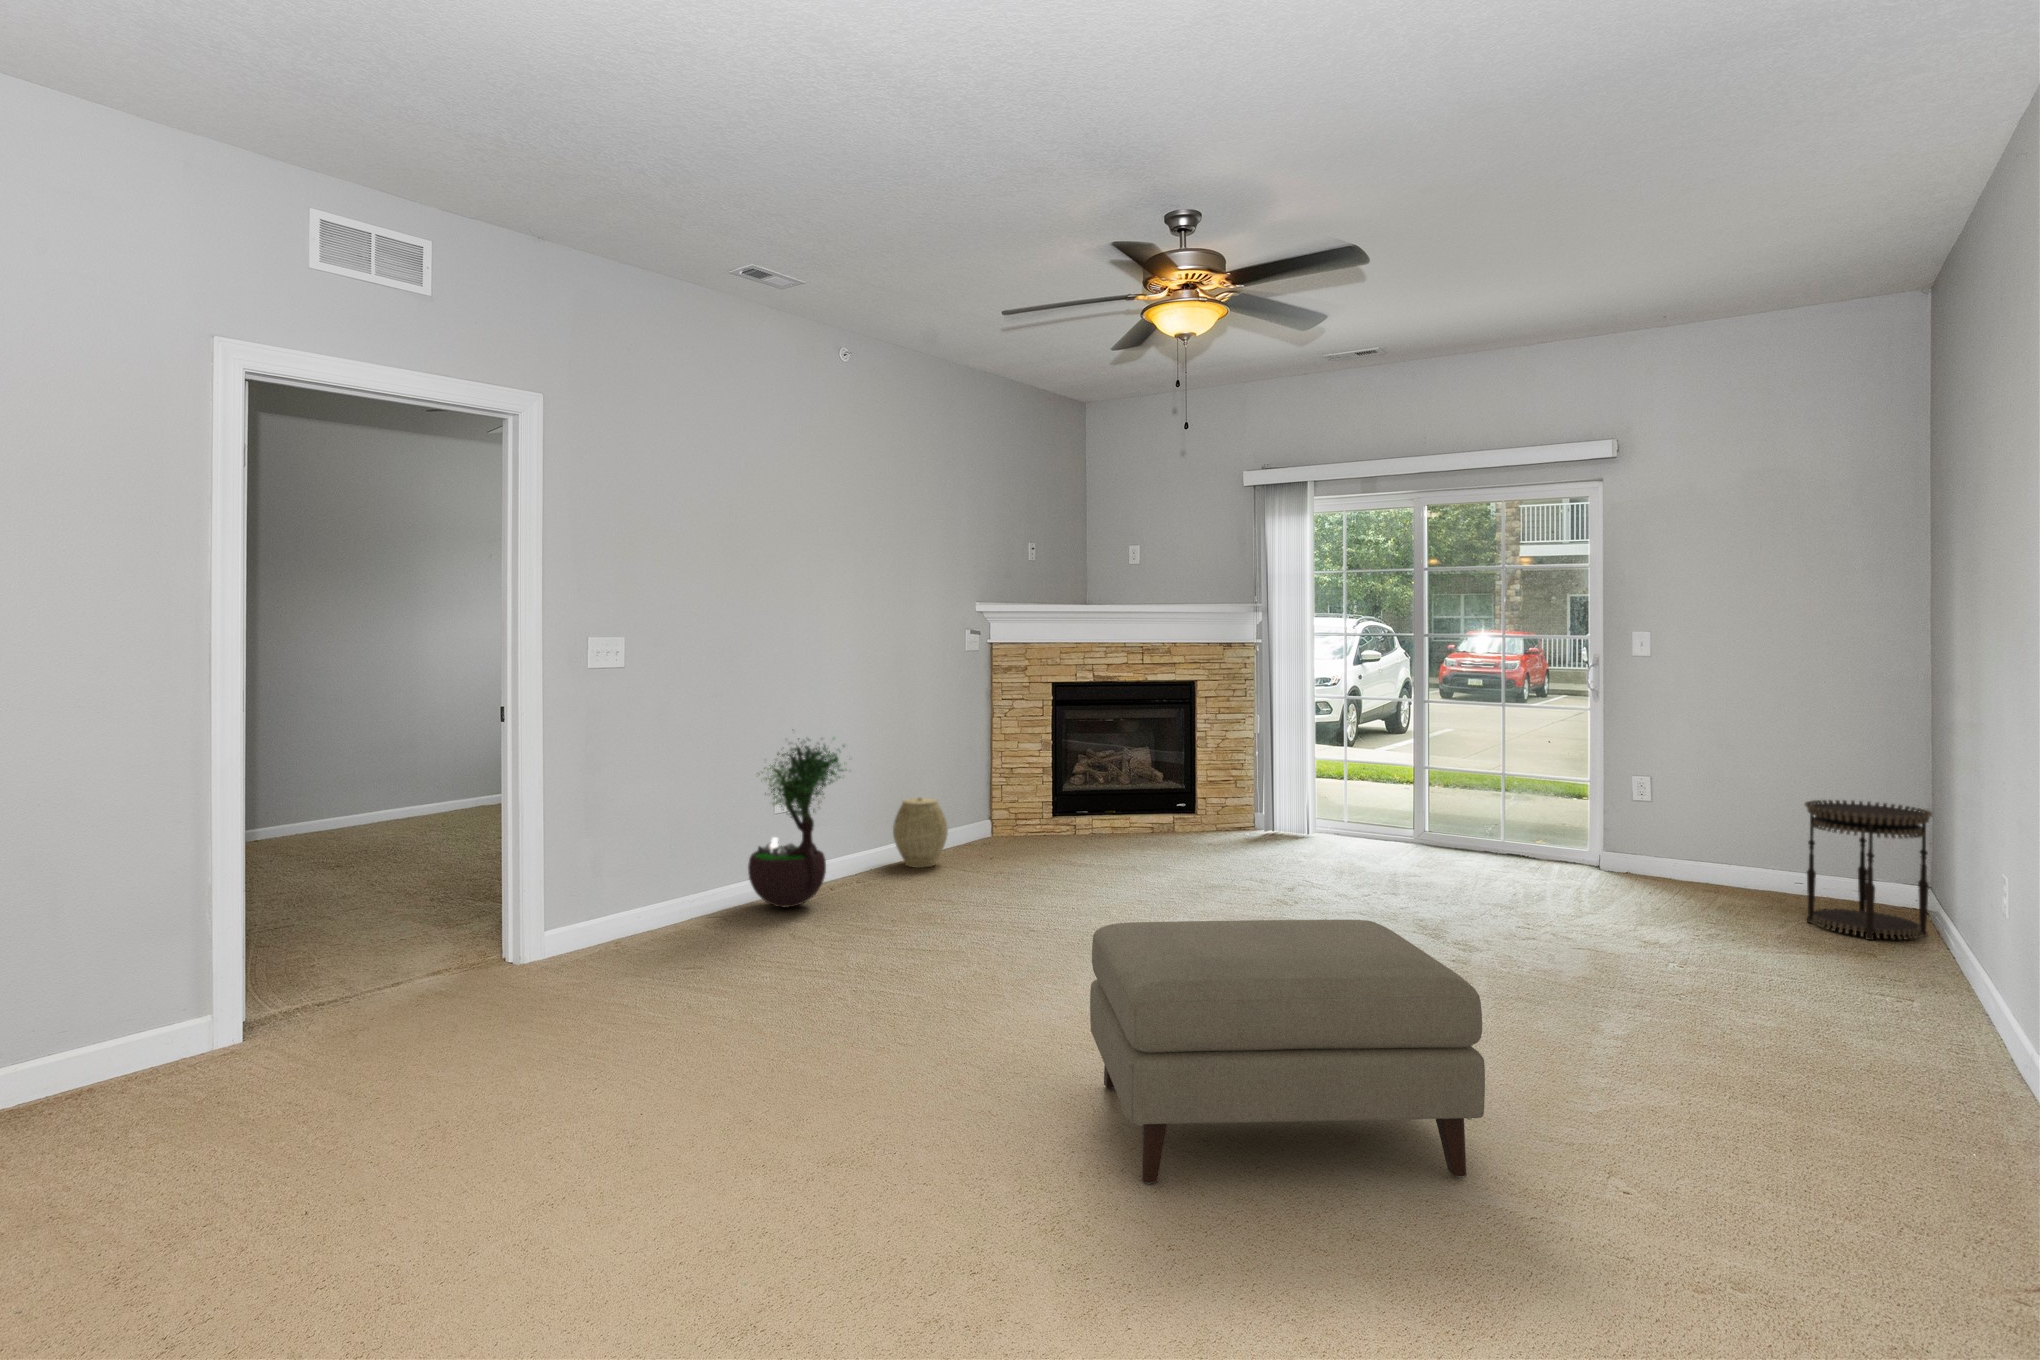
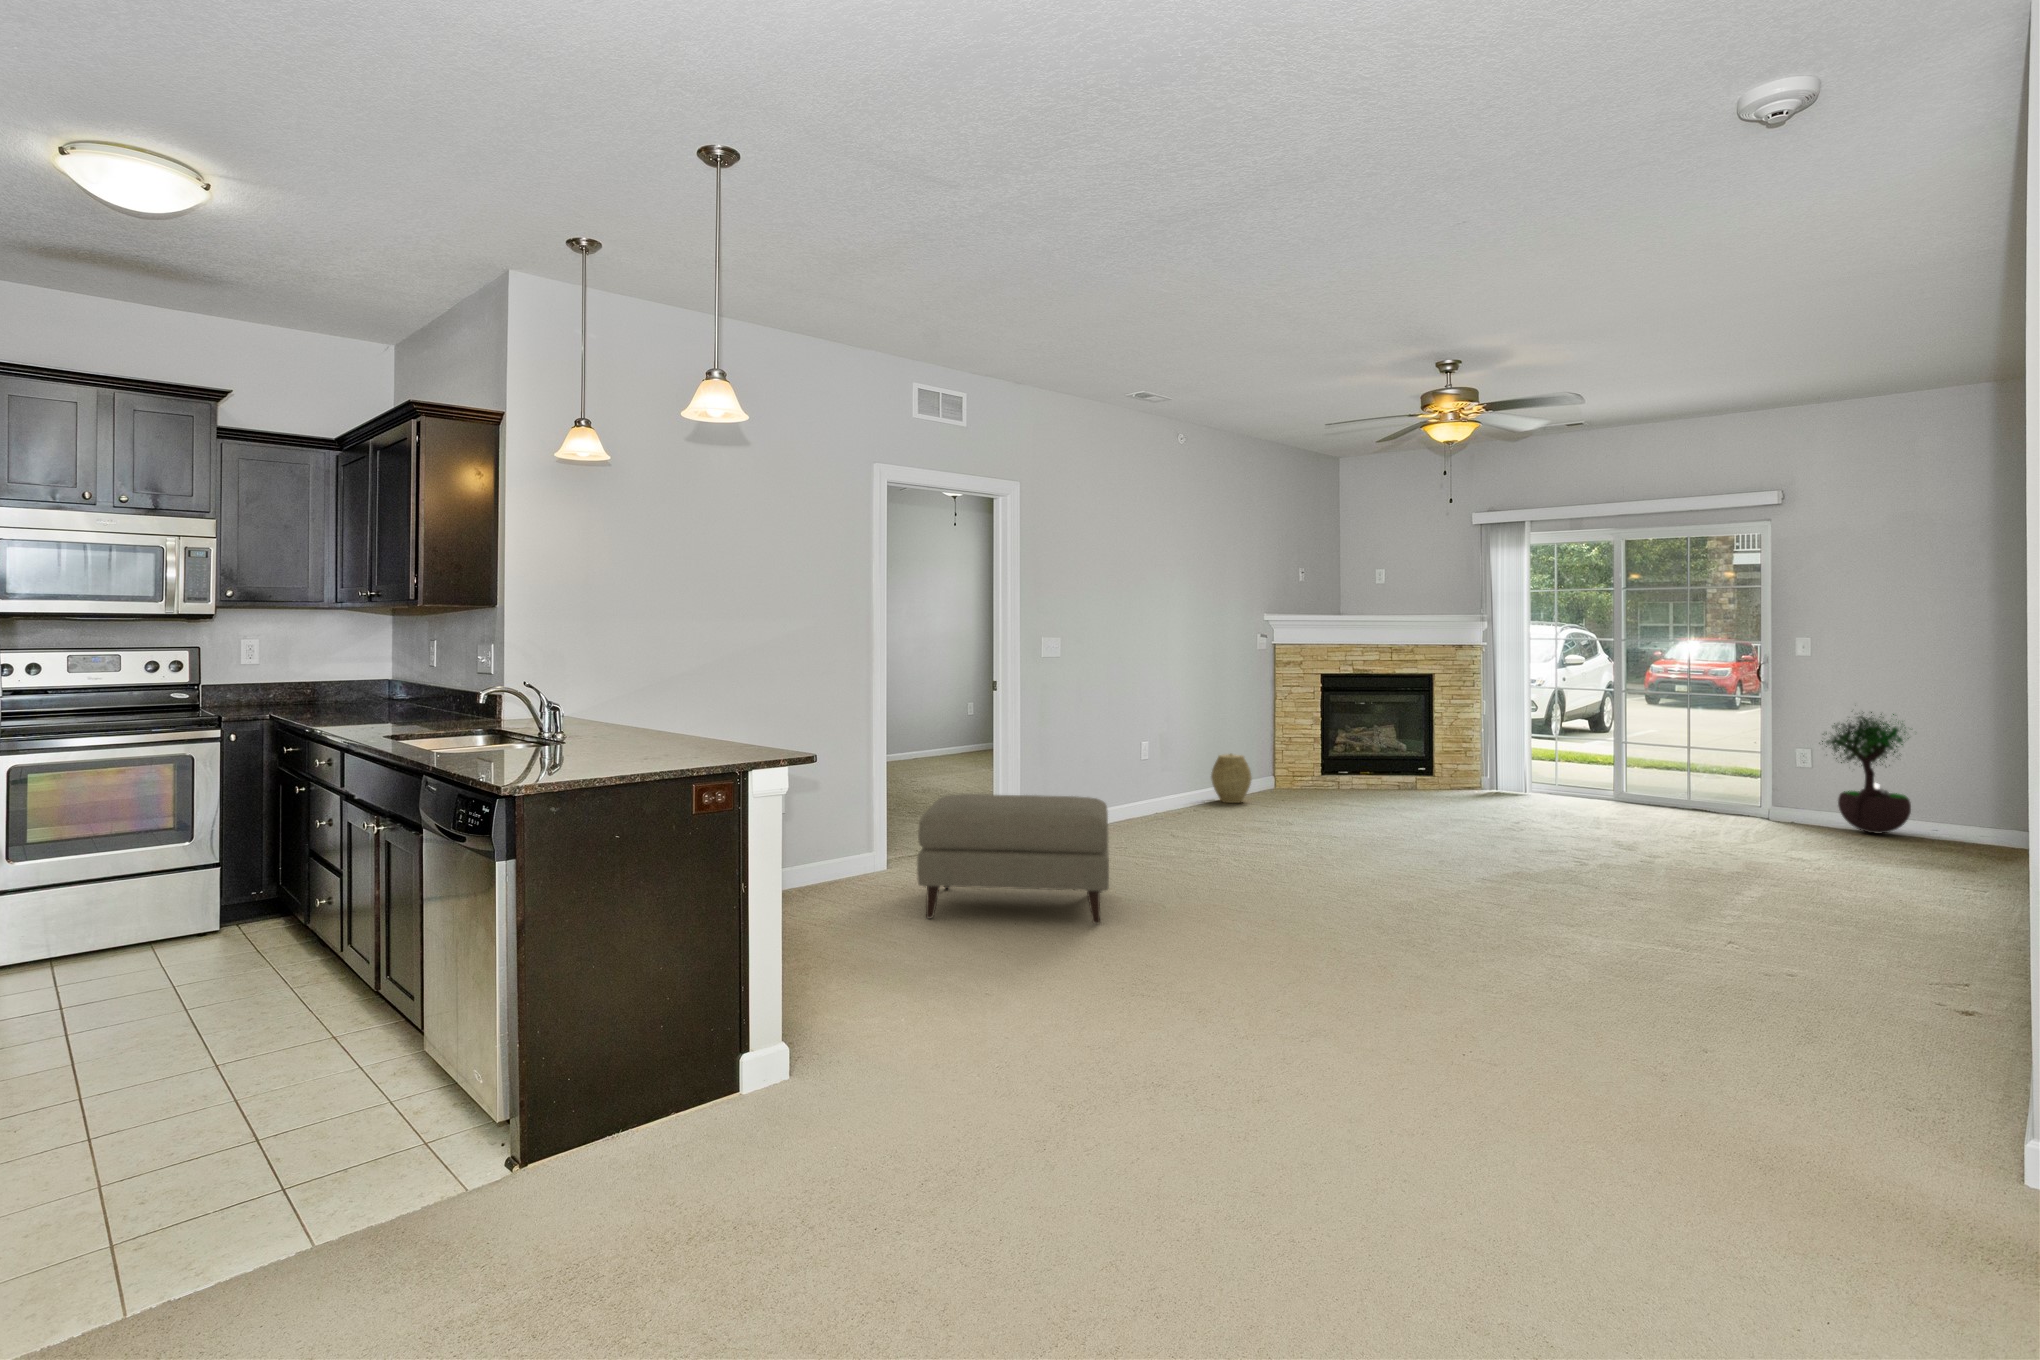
potted tree: present [748,738,844,907] -> present [1819,712,1911,834]
side table: present [1805,800,1932,940] -> none [1930,762,2034,862]
ottoman: present [1090,920,1485,1184] -> present [917,794,1109,924]

